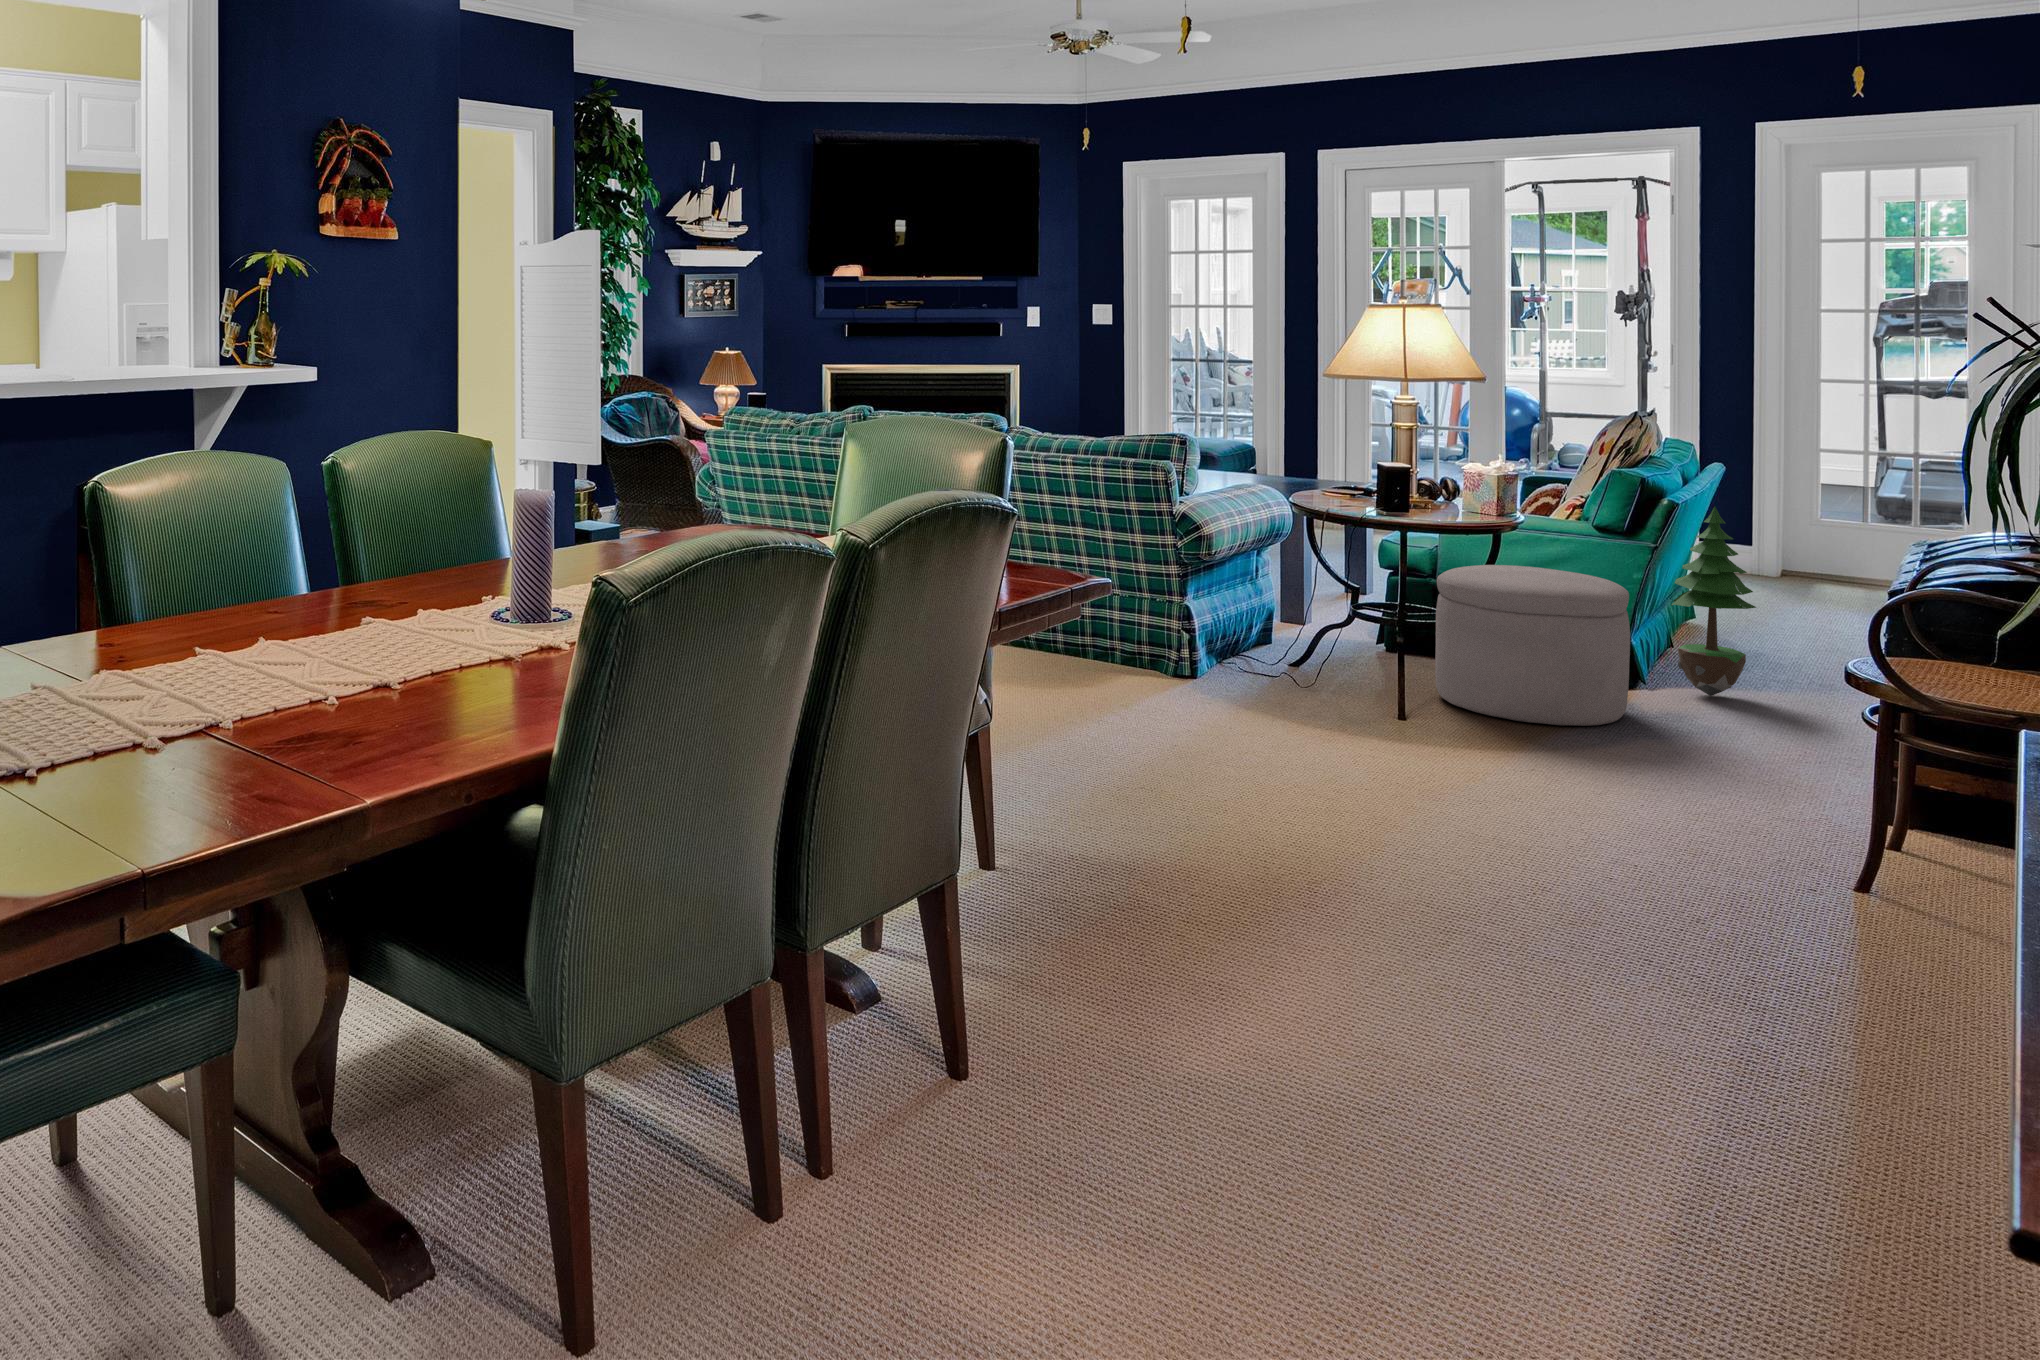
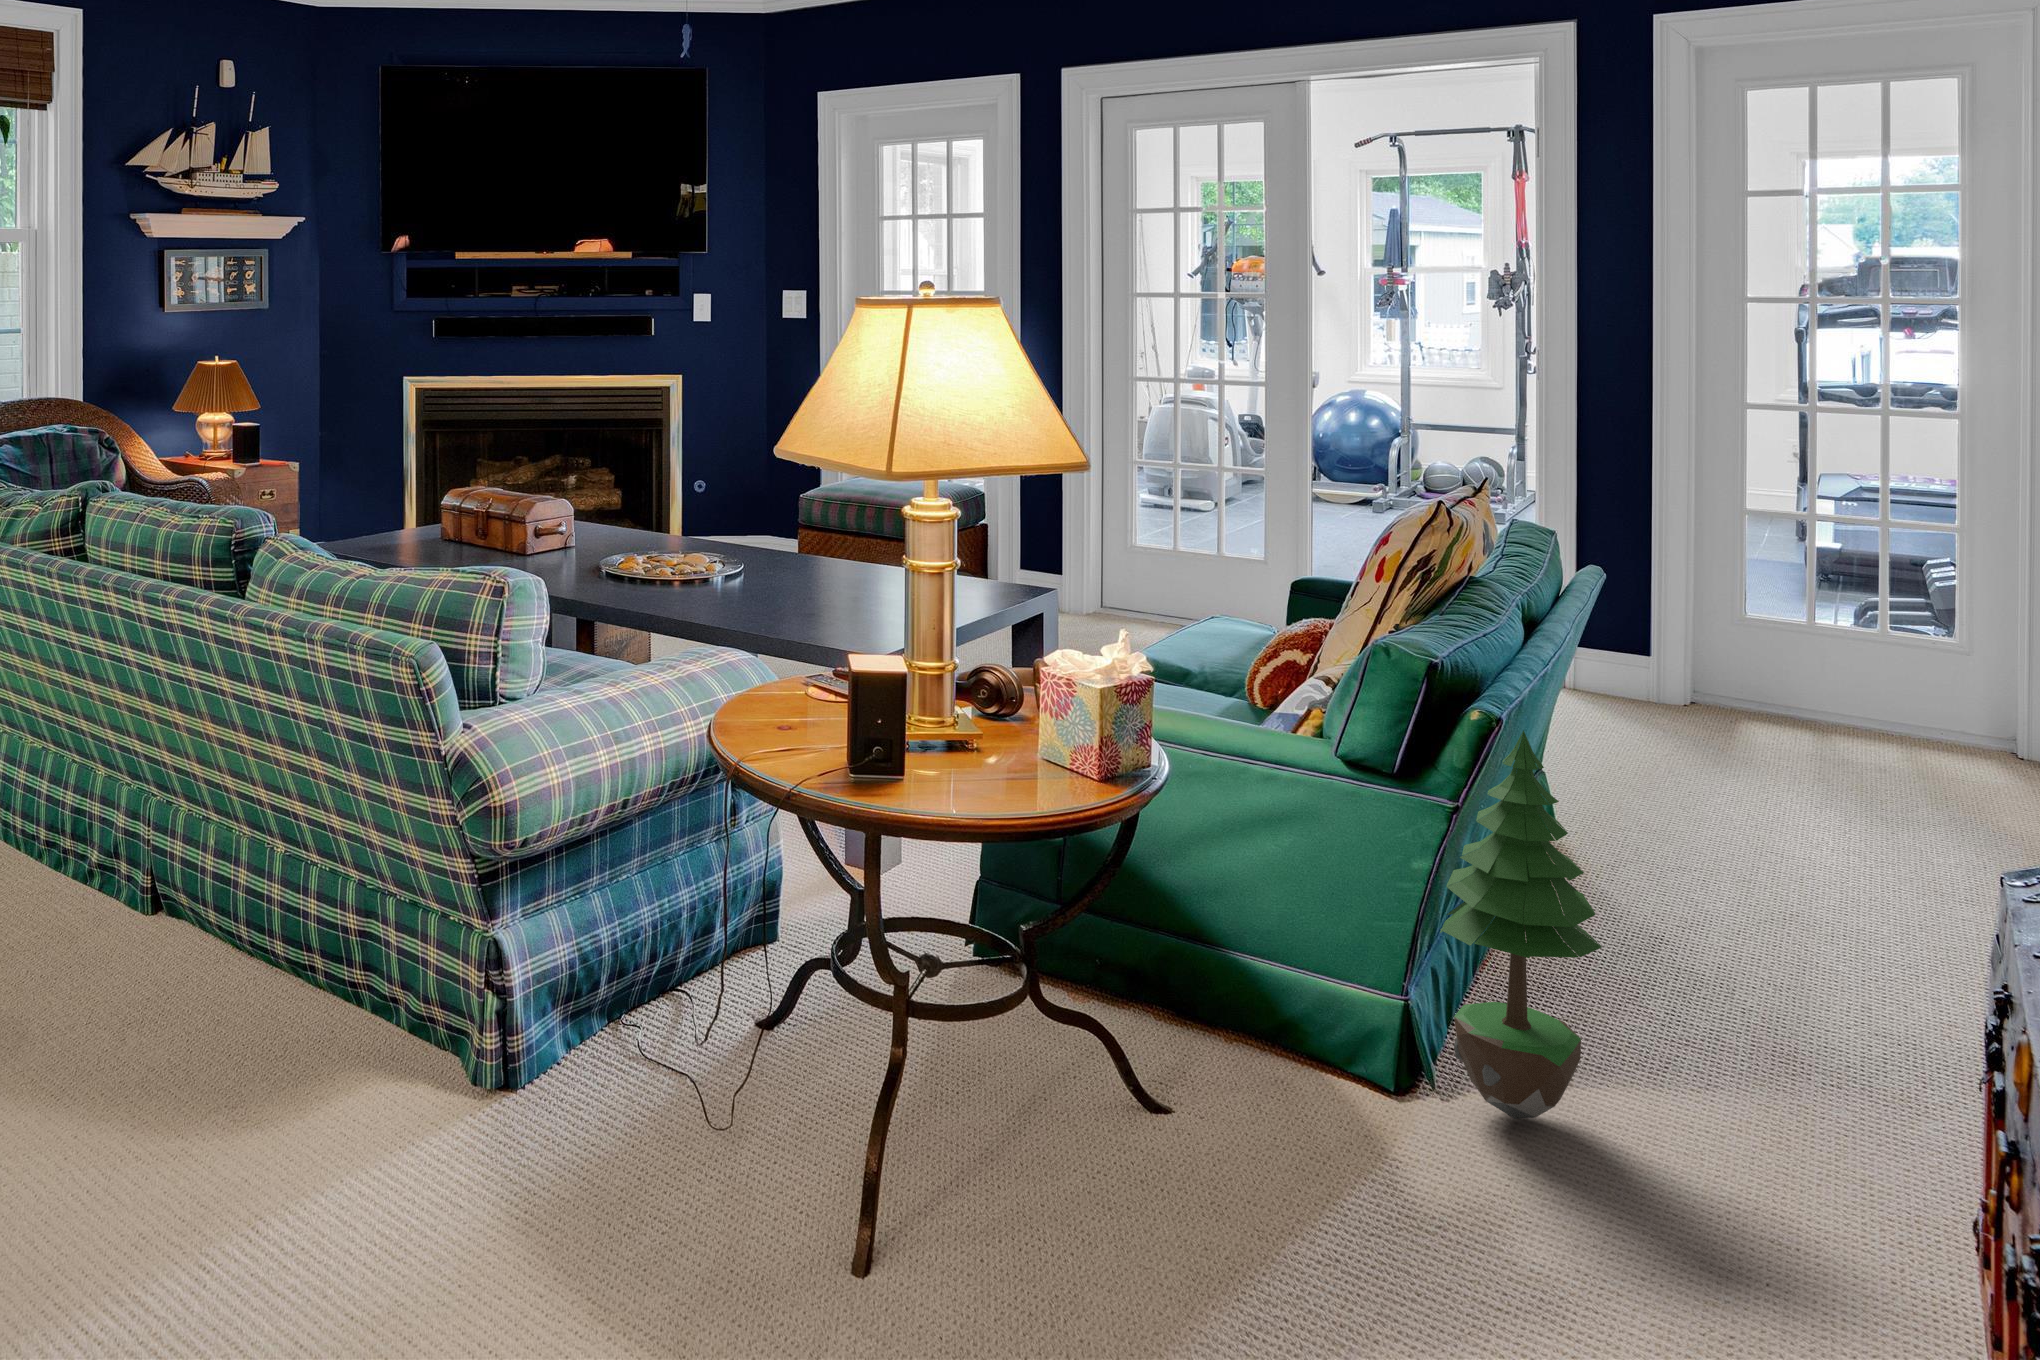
ottoman: present [1435,565,1630,726] -> none [963,850,1330,1278]

